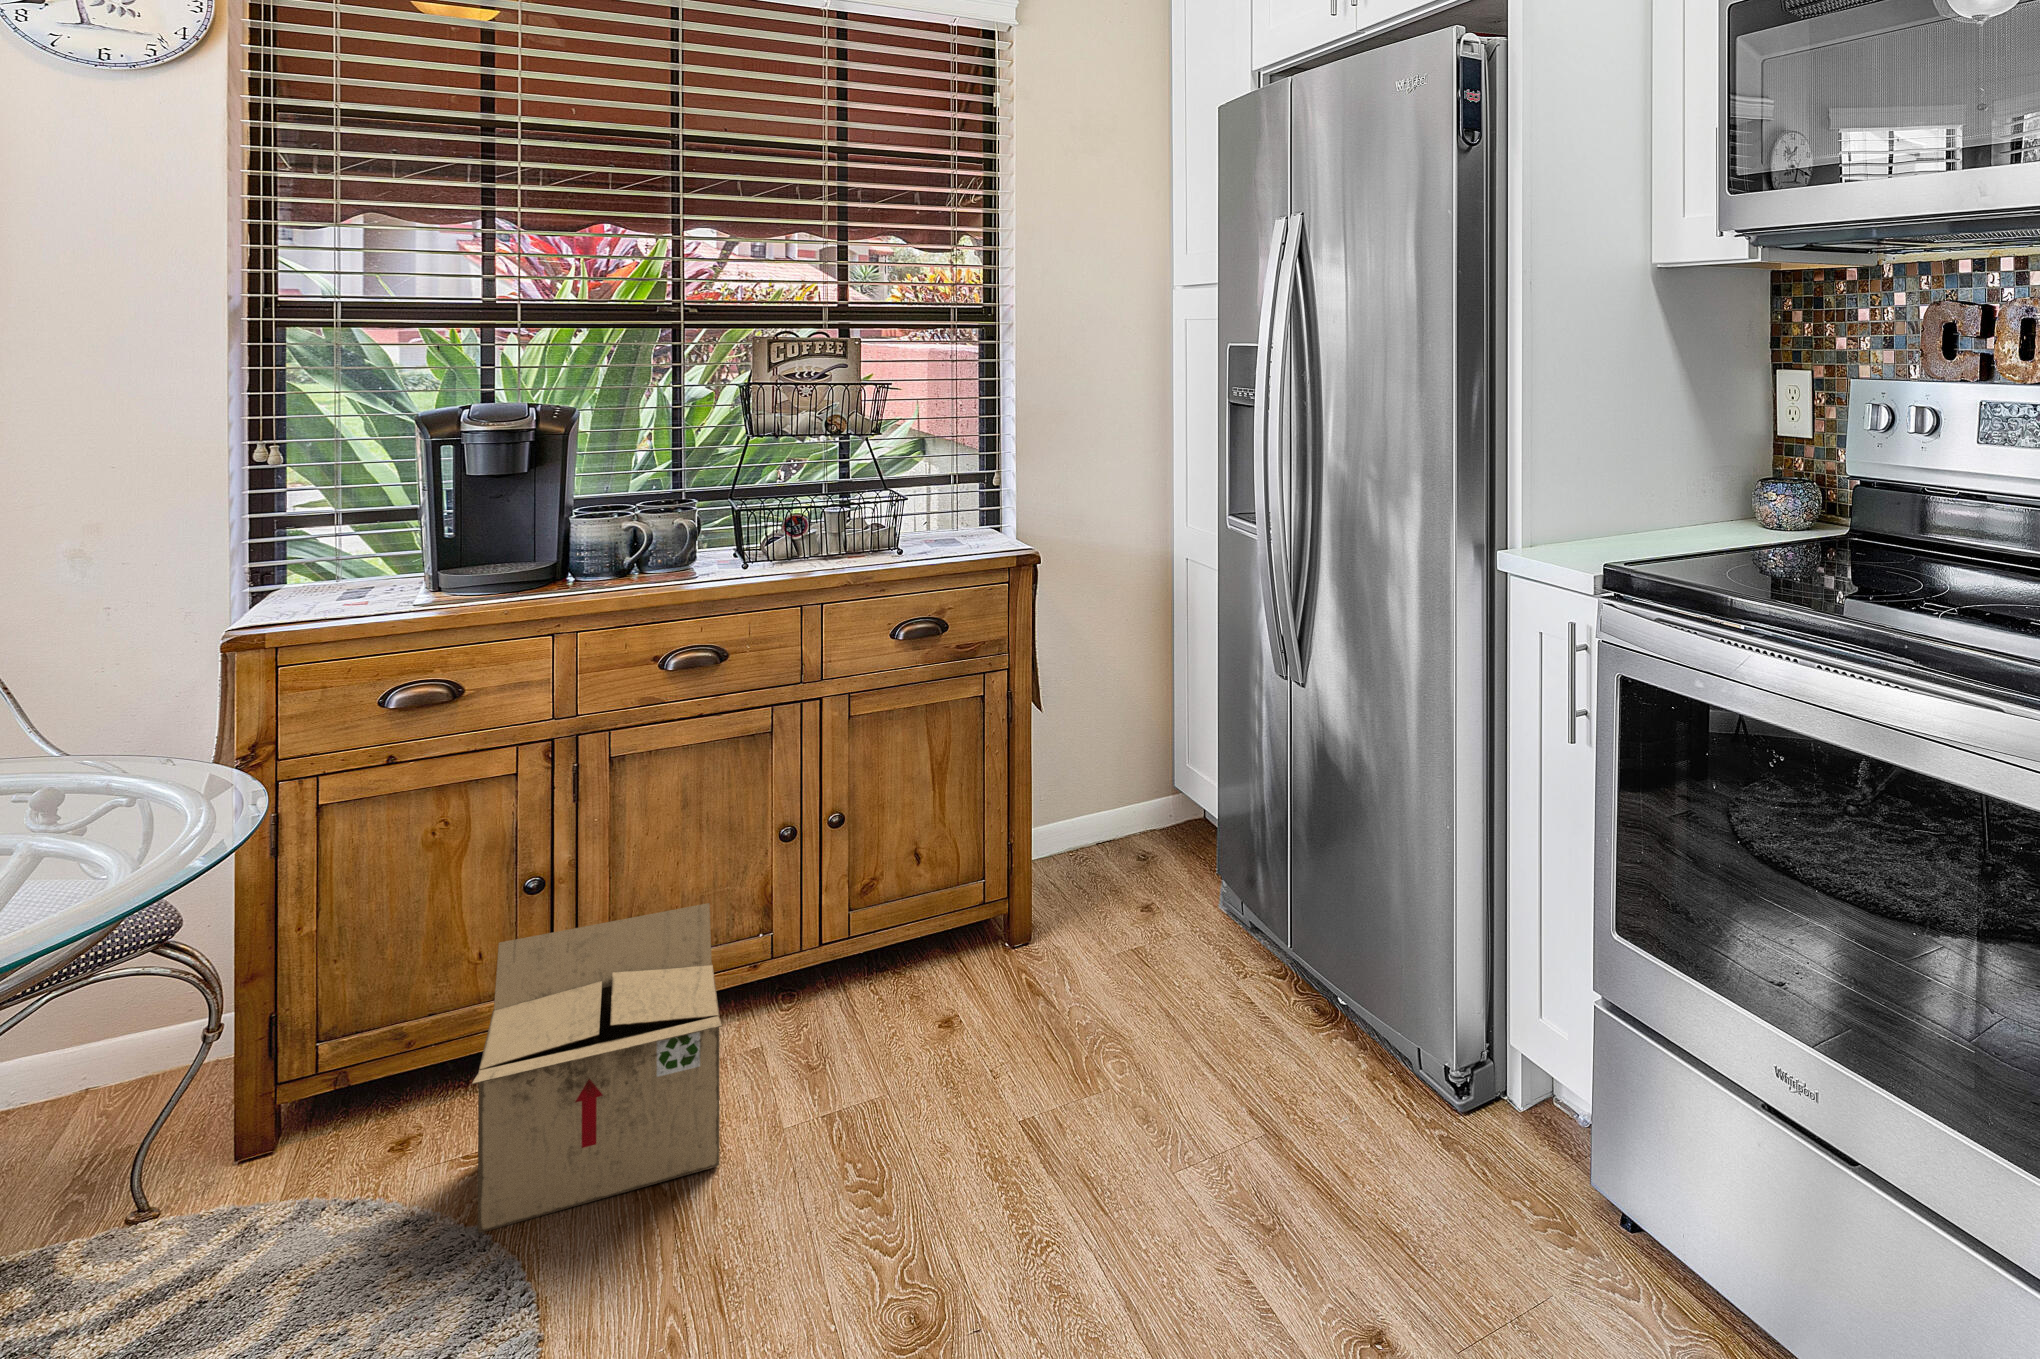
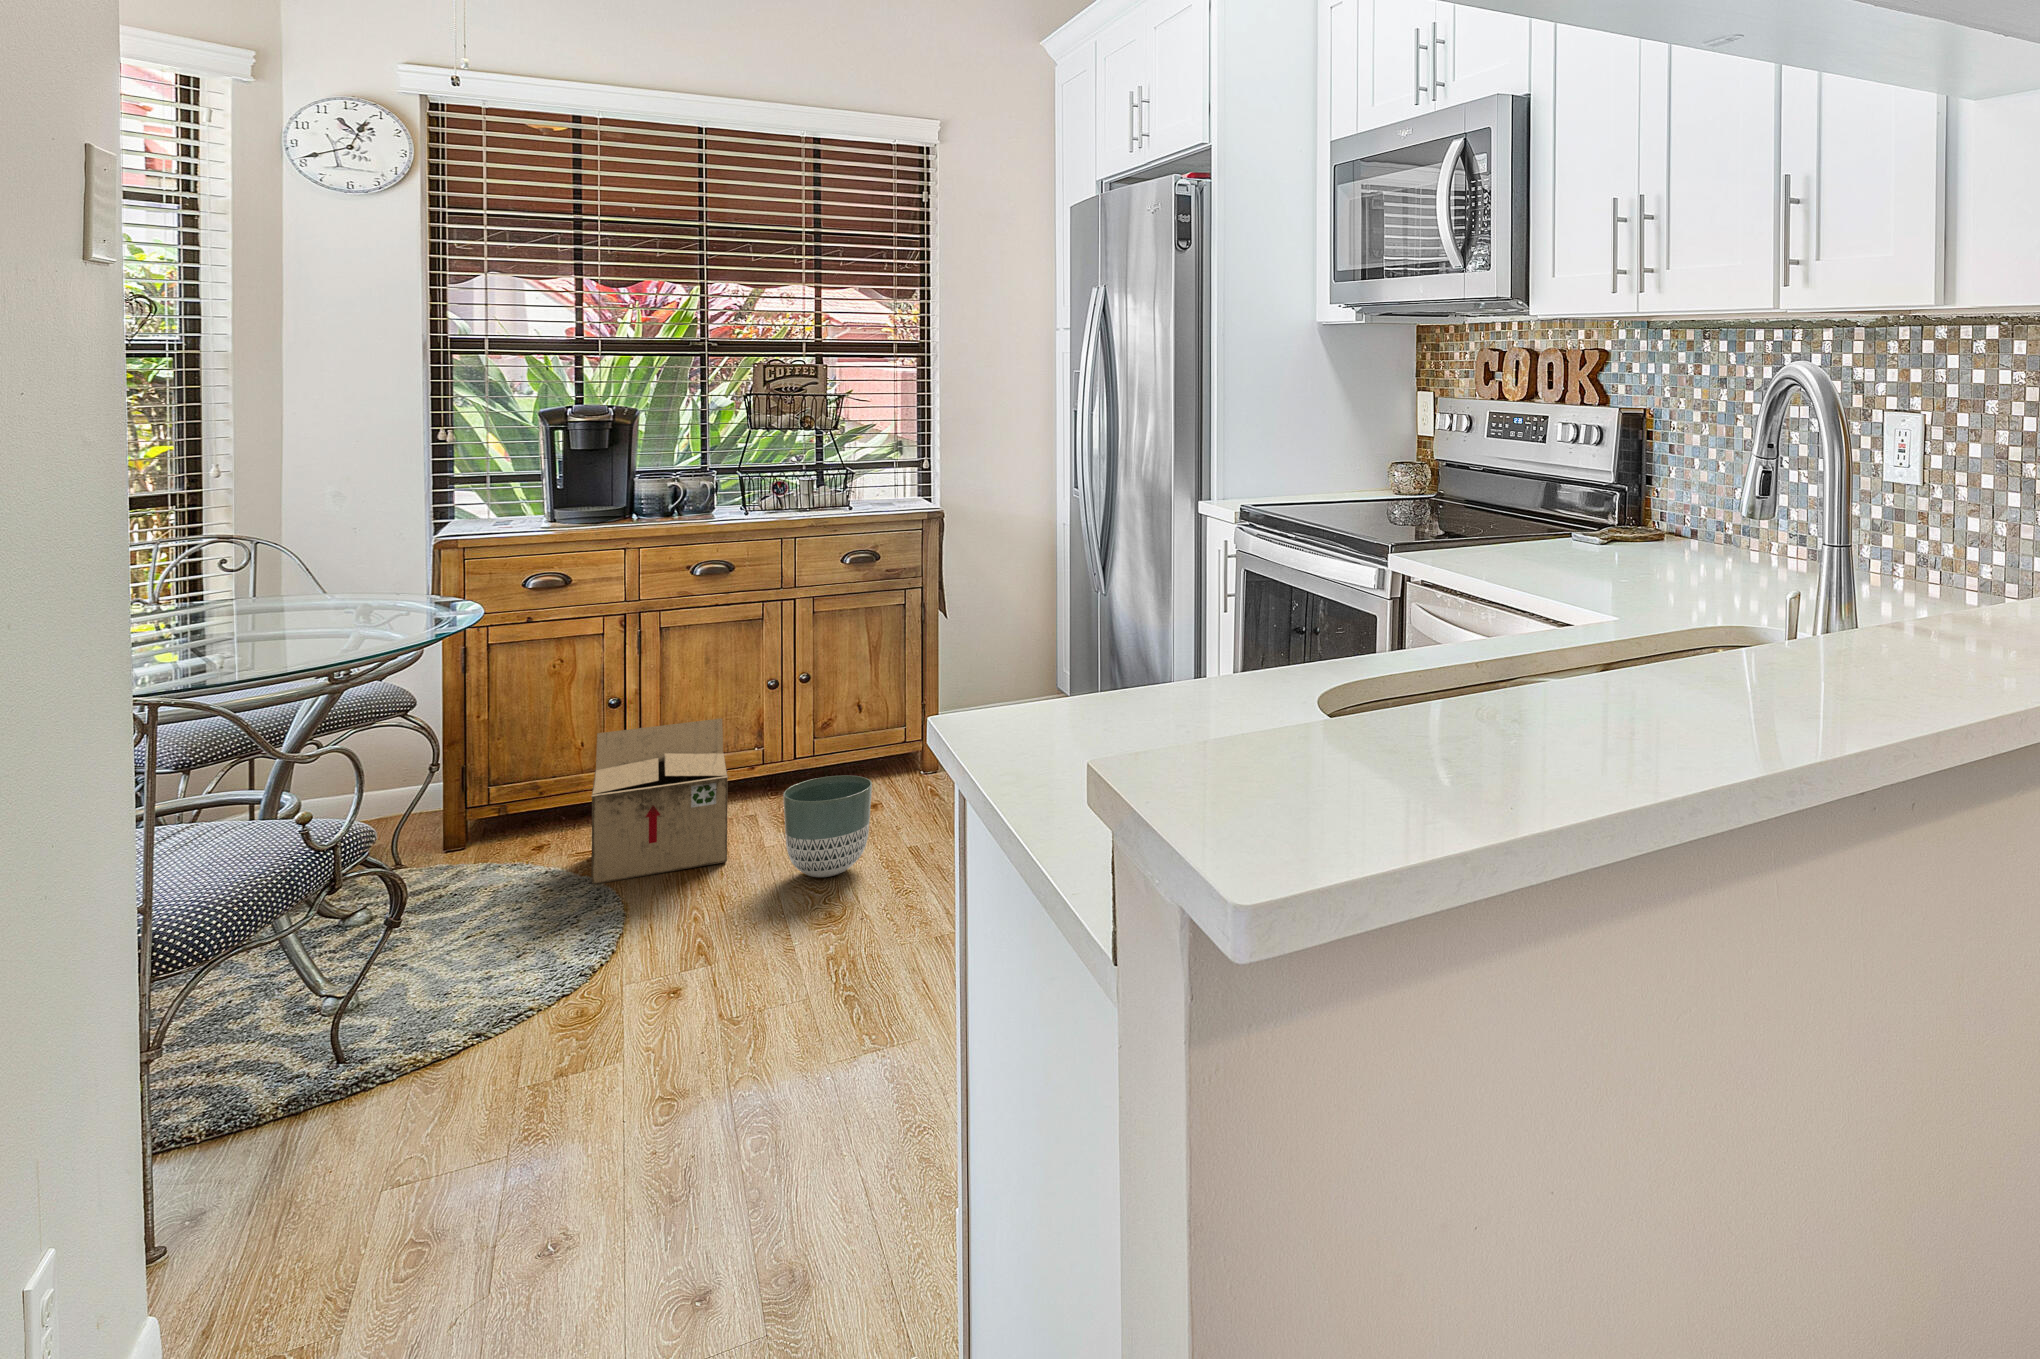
planter: none [818,1005,968,1198] -> present [783,775,872,877]

